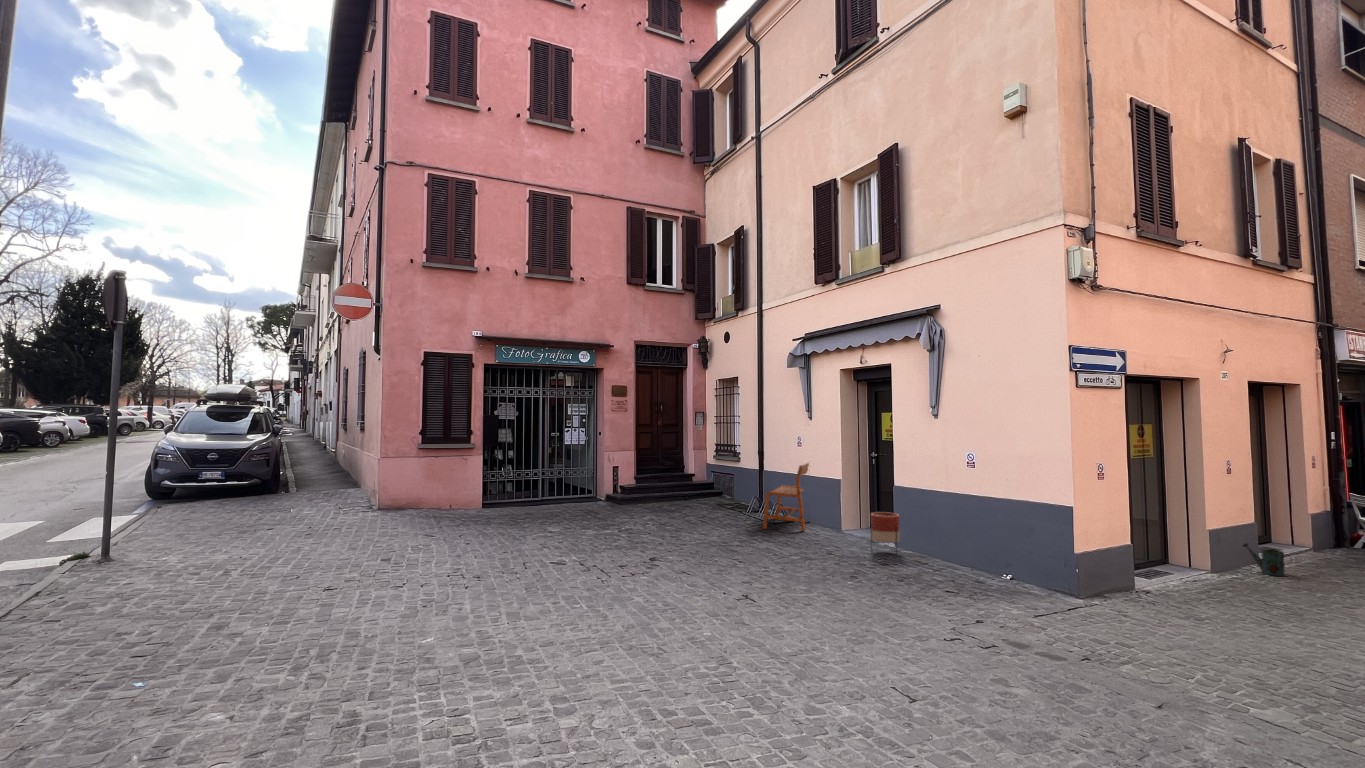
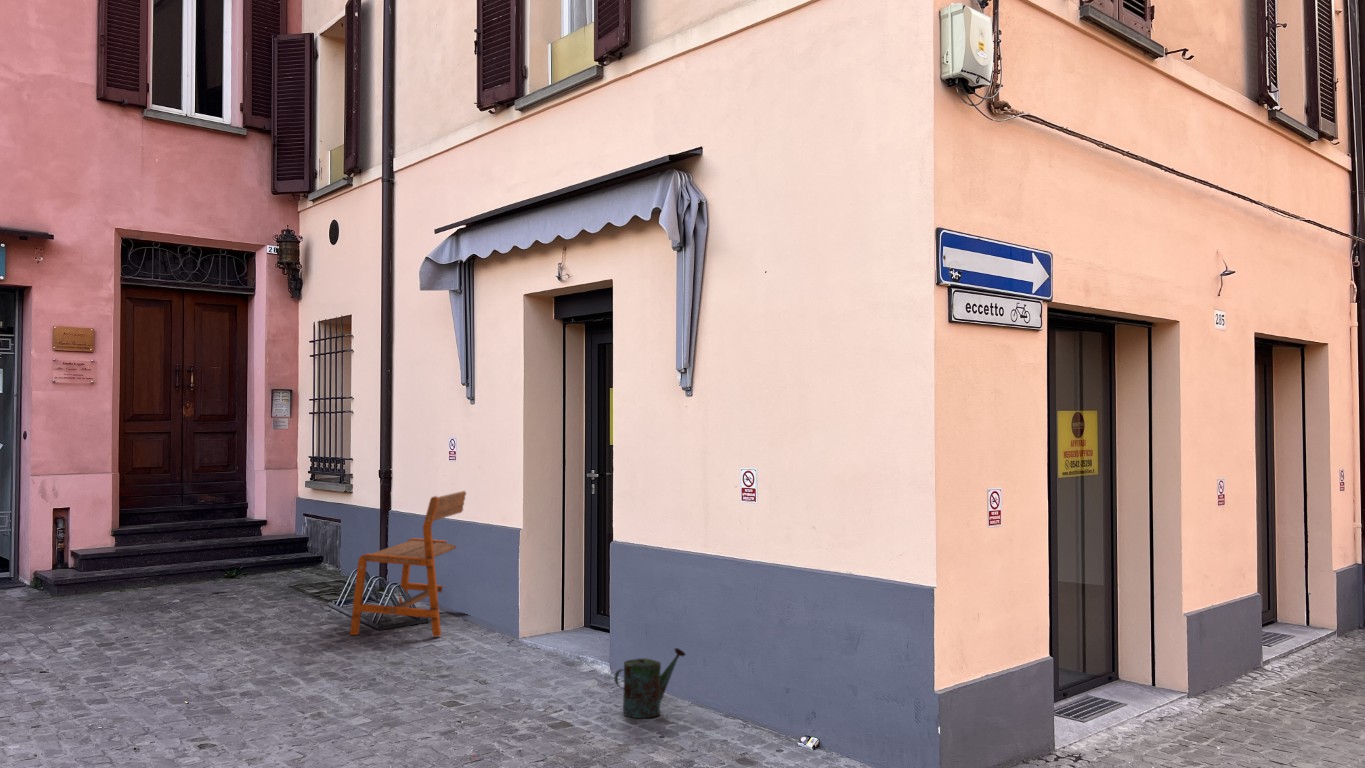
planter: present [871,512,900,544] -> none [552,596,614,688]
watering can: present [1243,544,1285,576] -> present [614,648,685,718]

